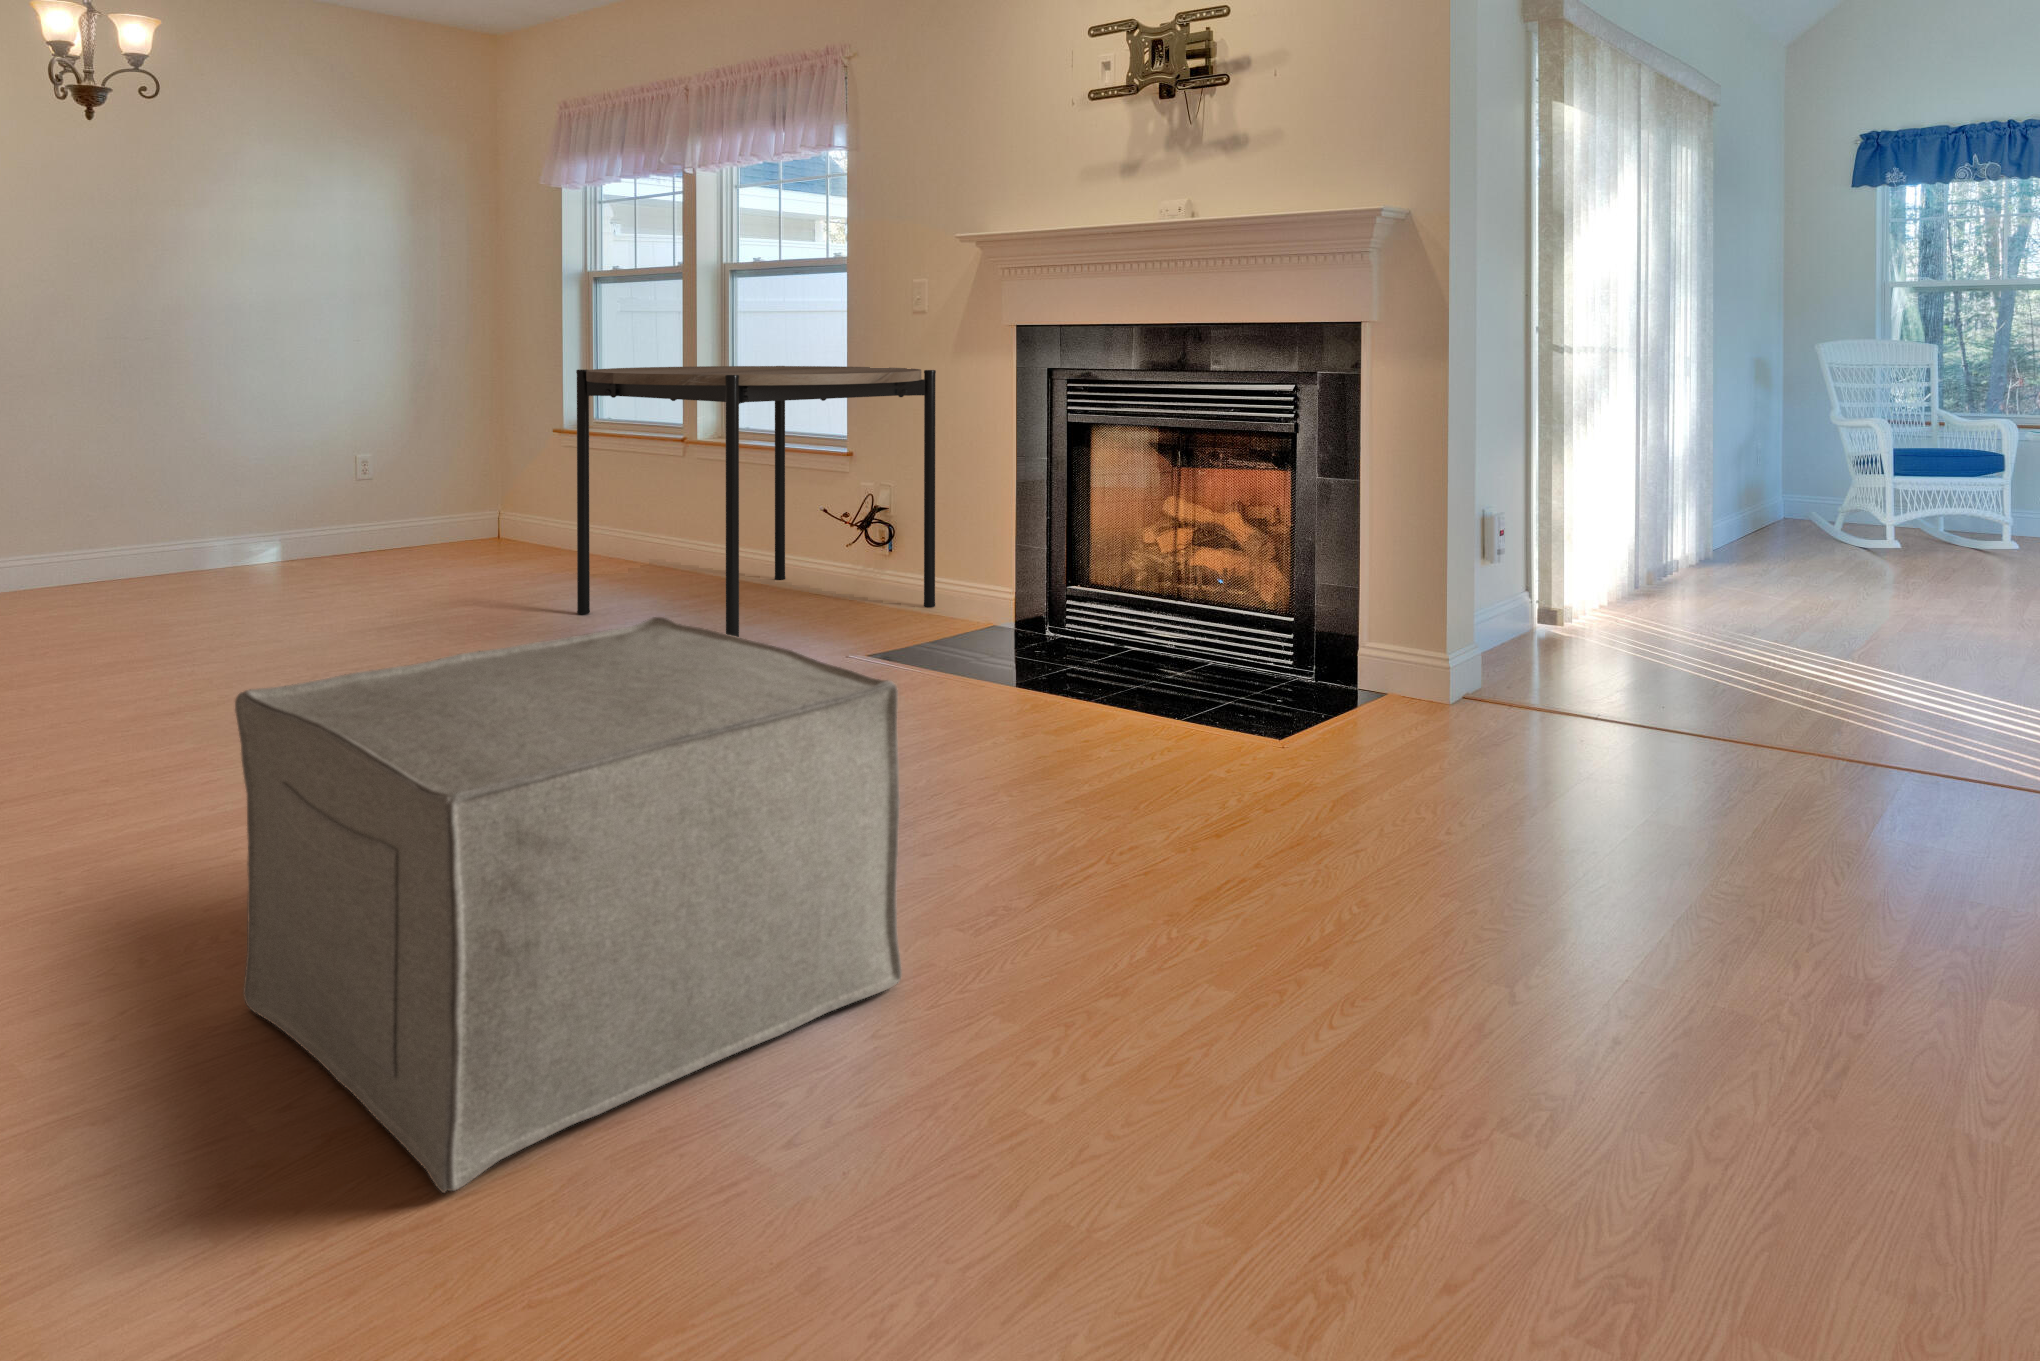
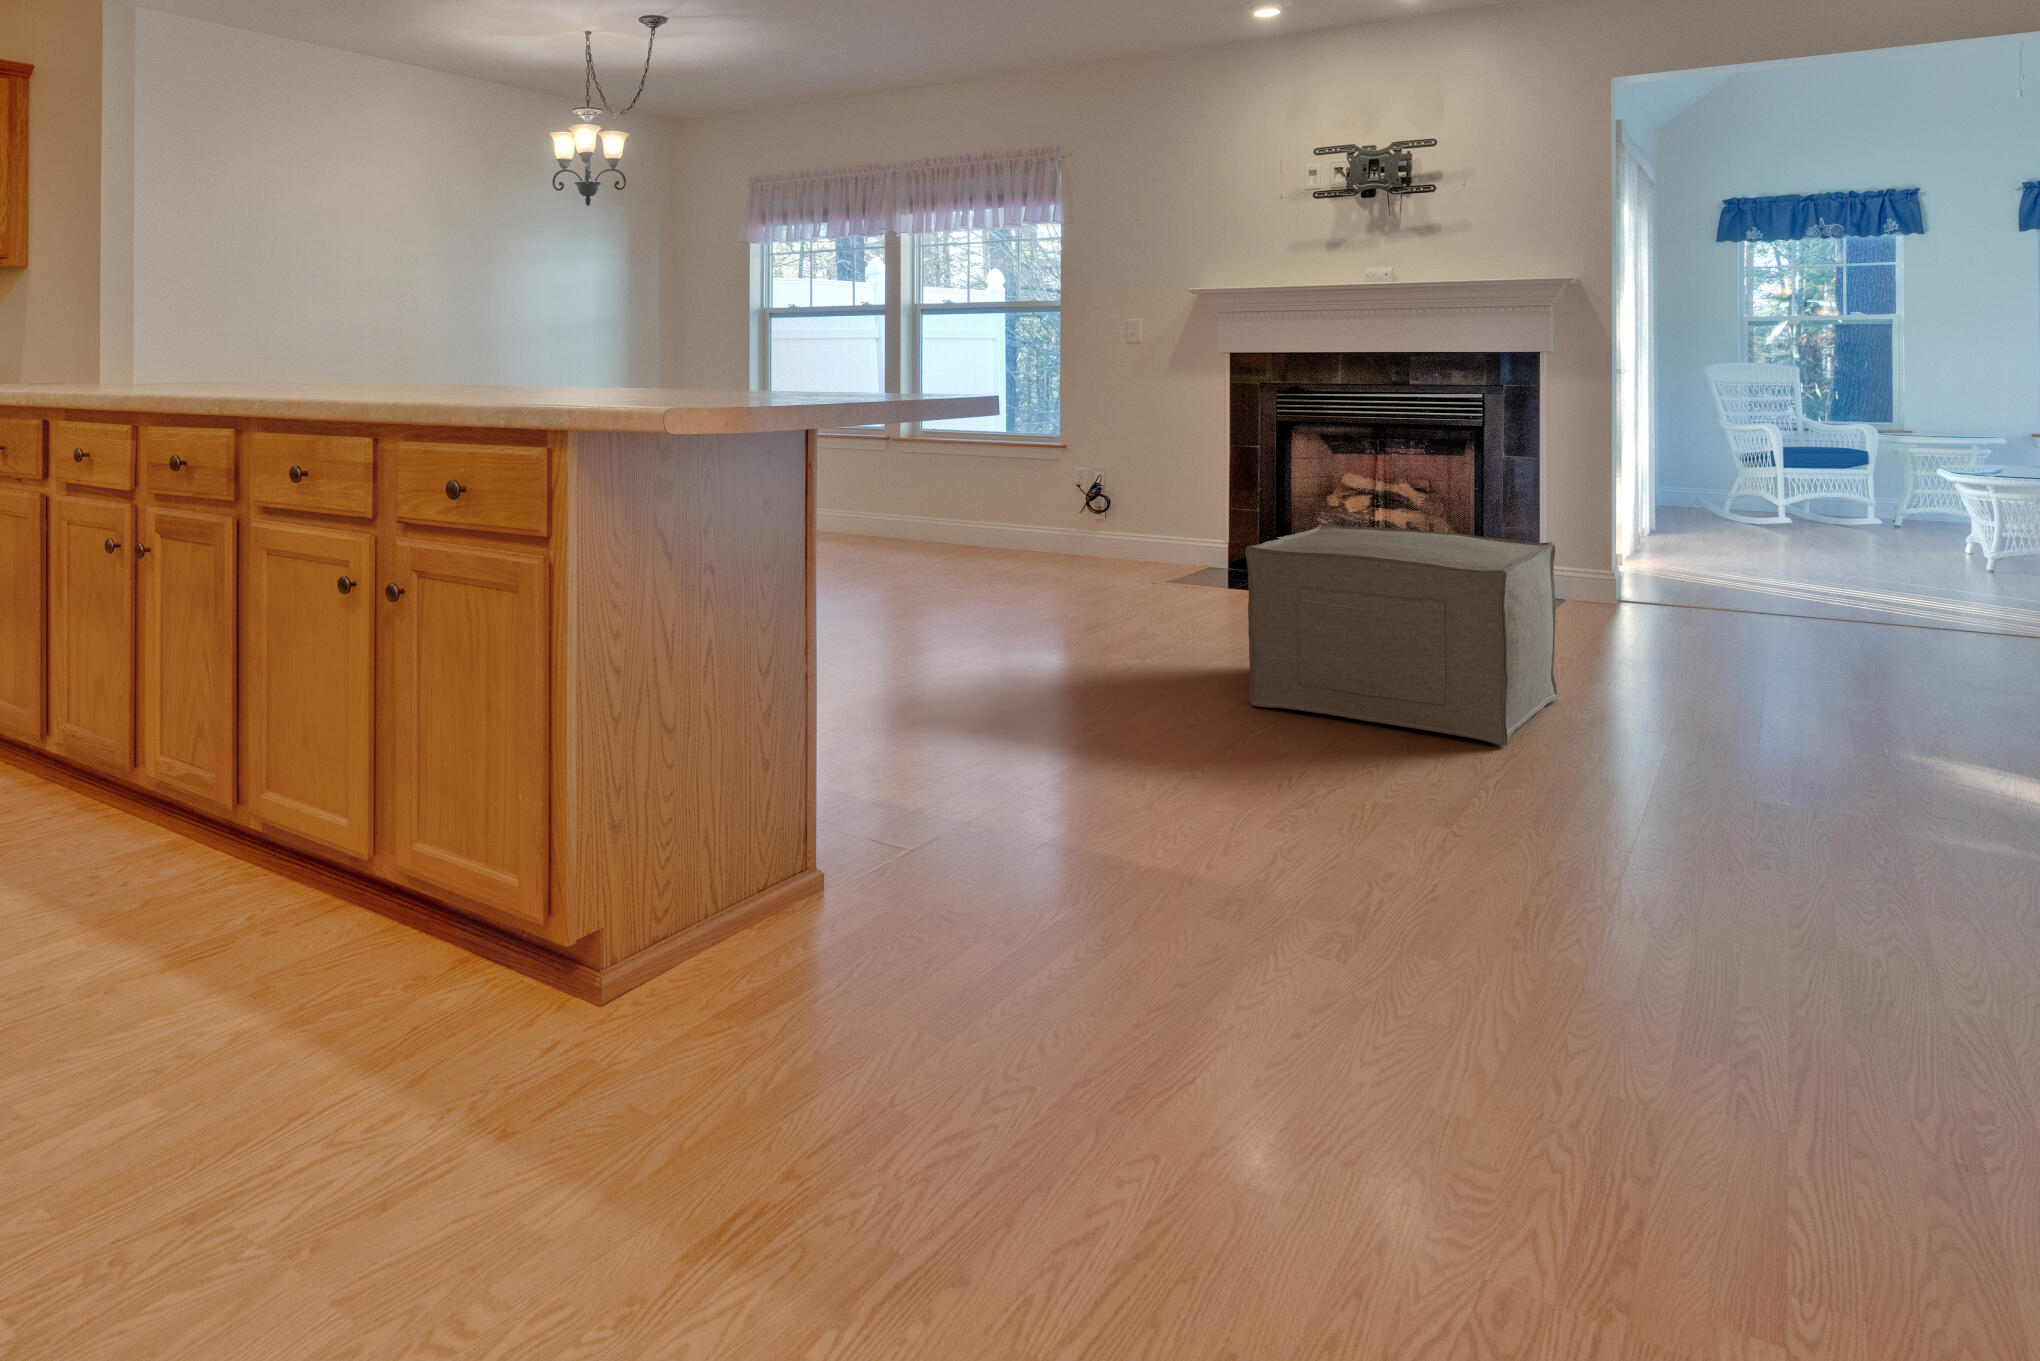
dining table: present [576,366,936,637] -> none [916,386,1159,581]

